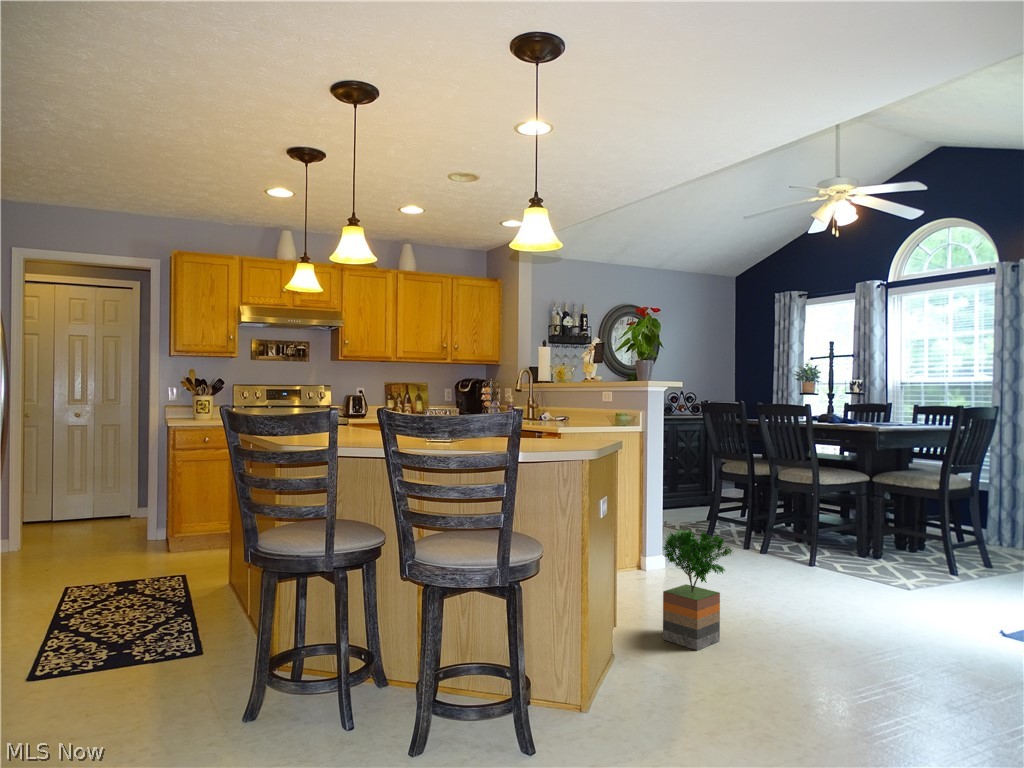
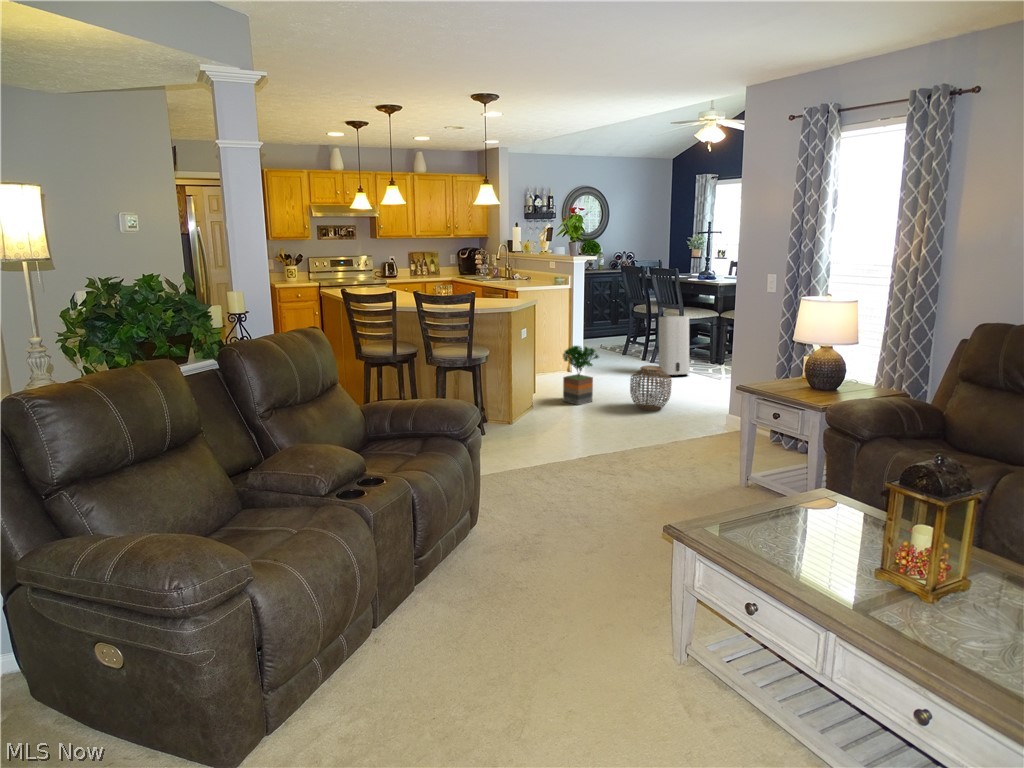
air purifier: none [790,479,850,580] -> present [659,316,689,375]
woven basket: none [802,572,890,668] -> present [630,365,671,411]

